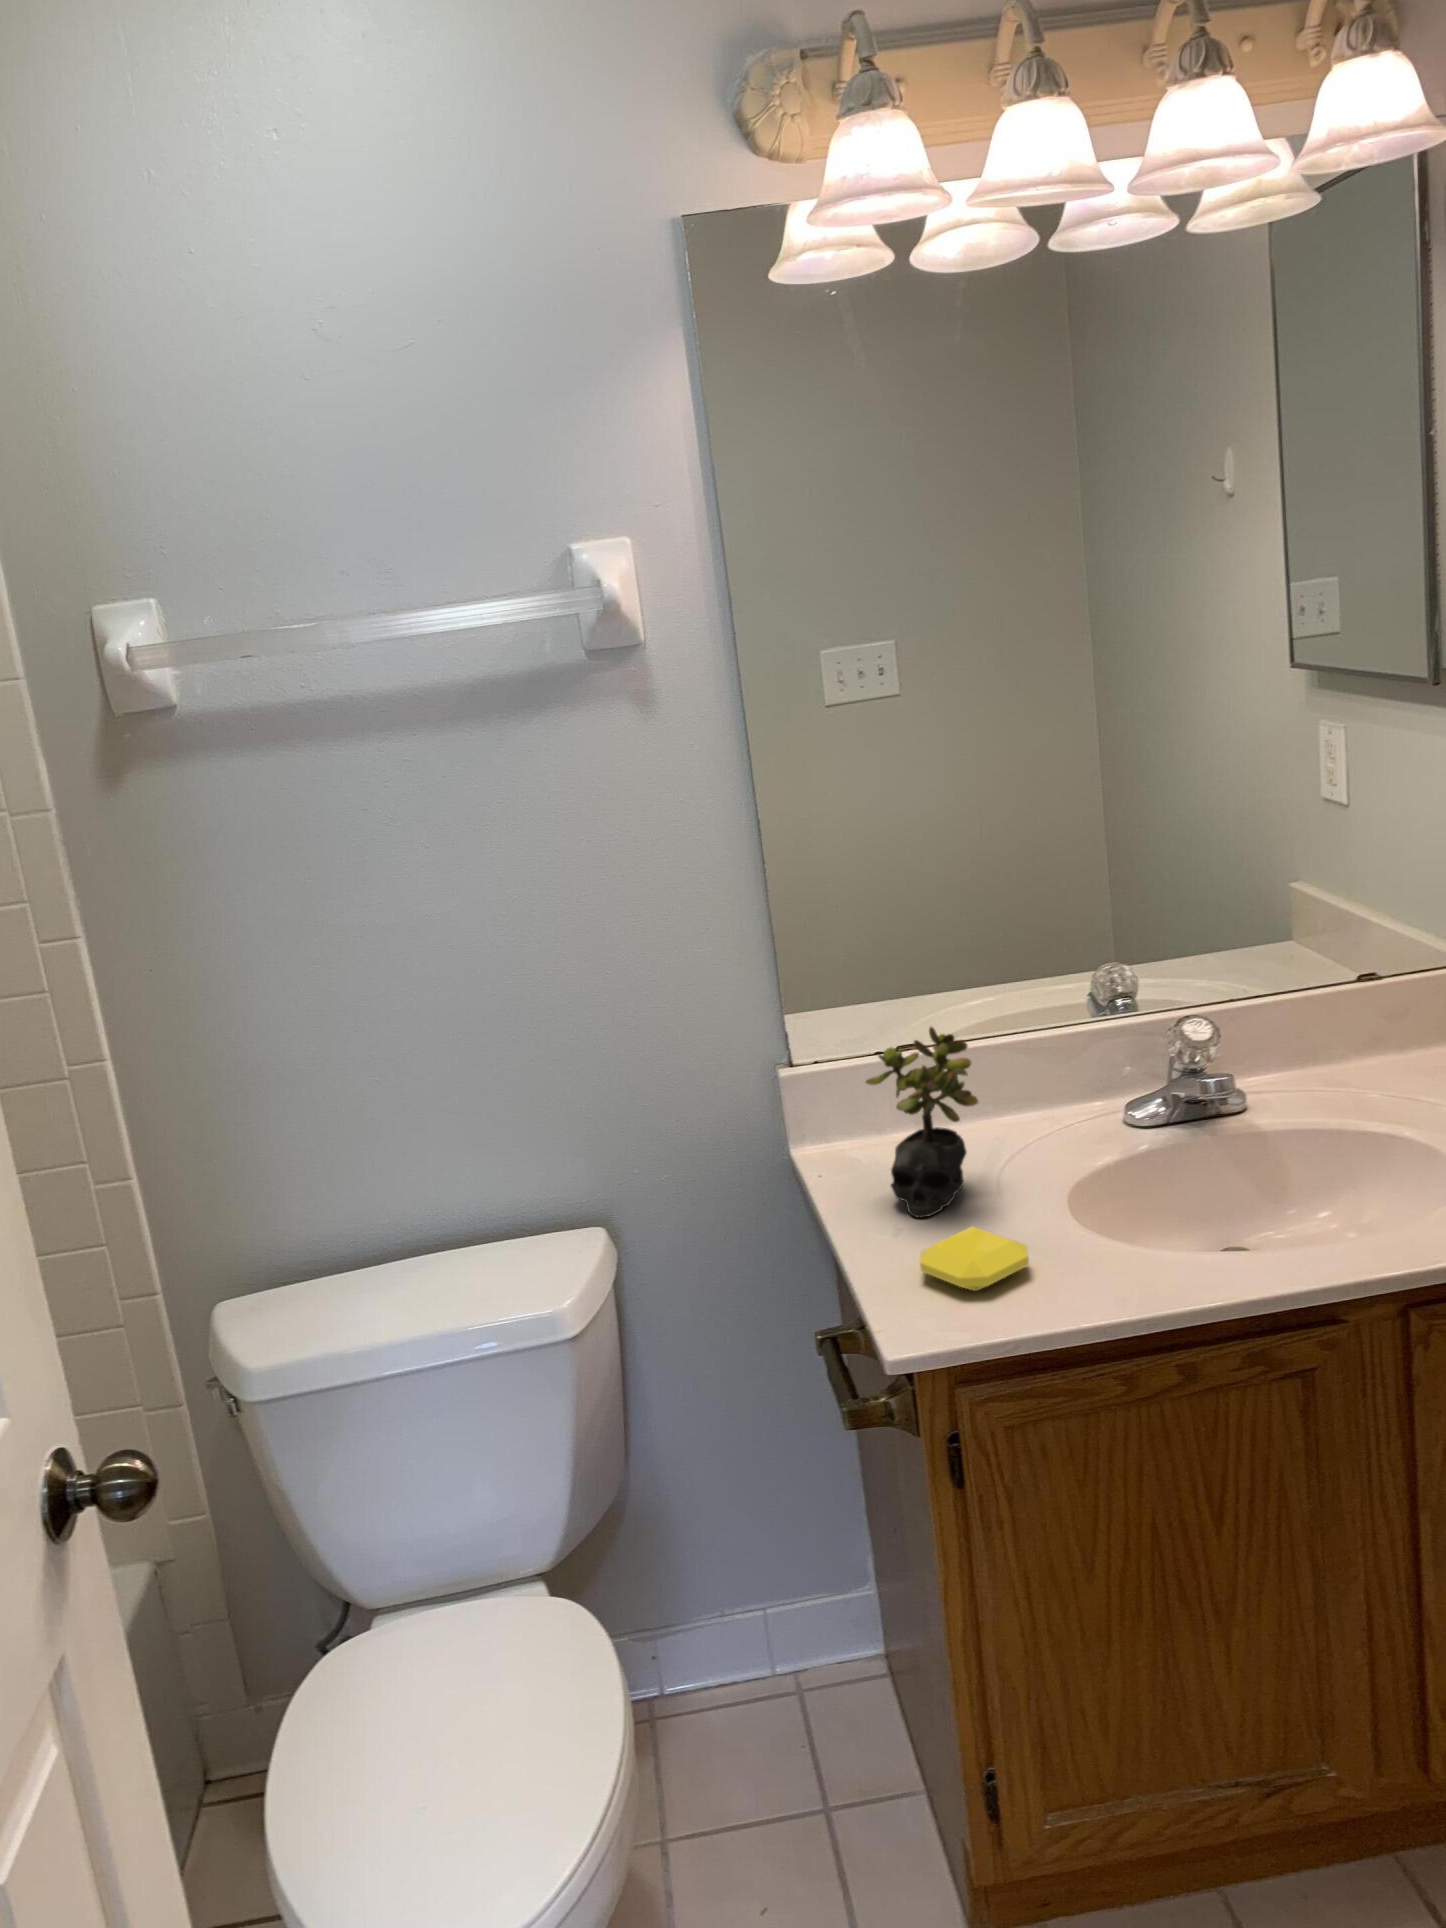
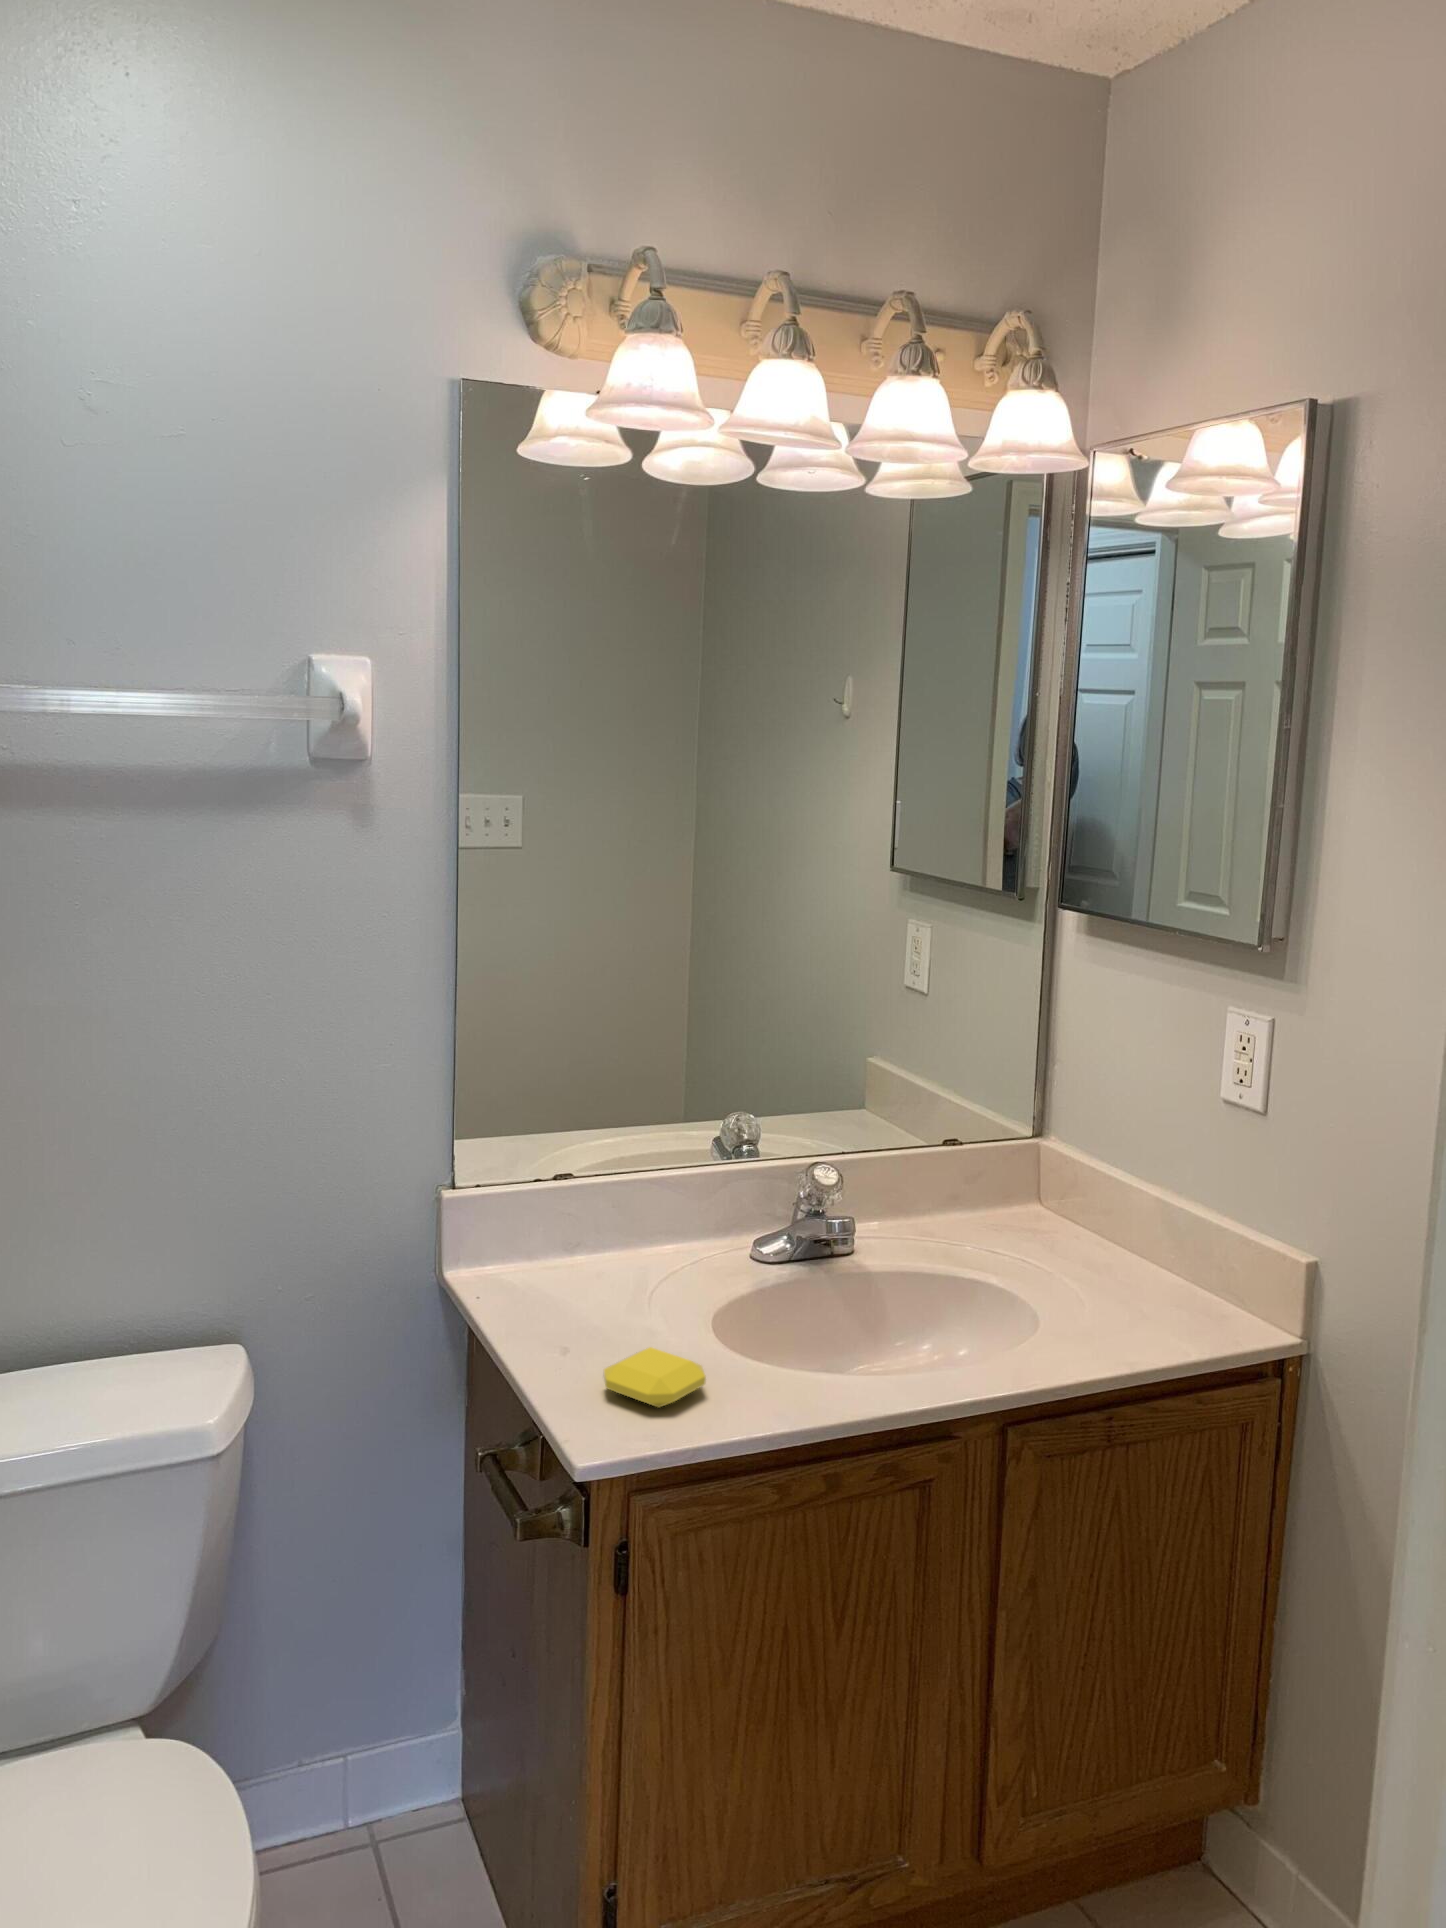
succulent plant: present [866,1027,978,1218] -> none [545,1157,653,1339]

